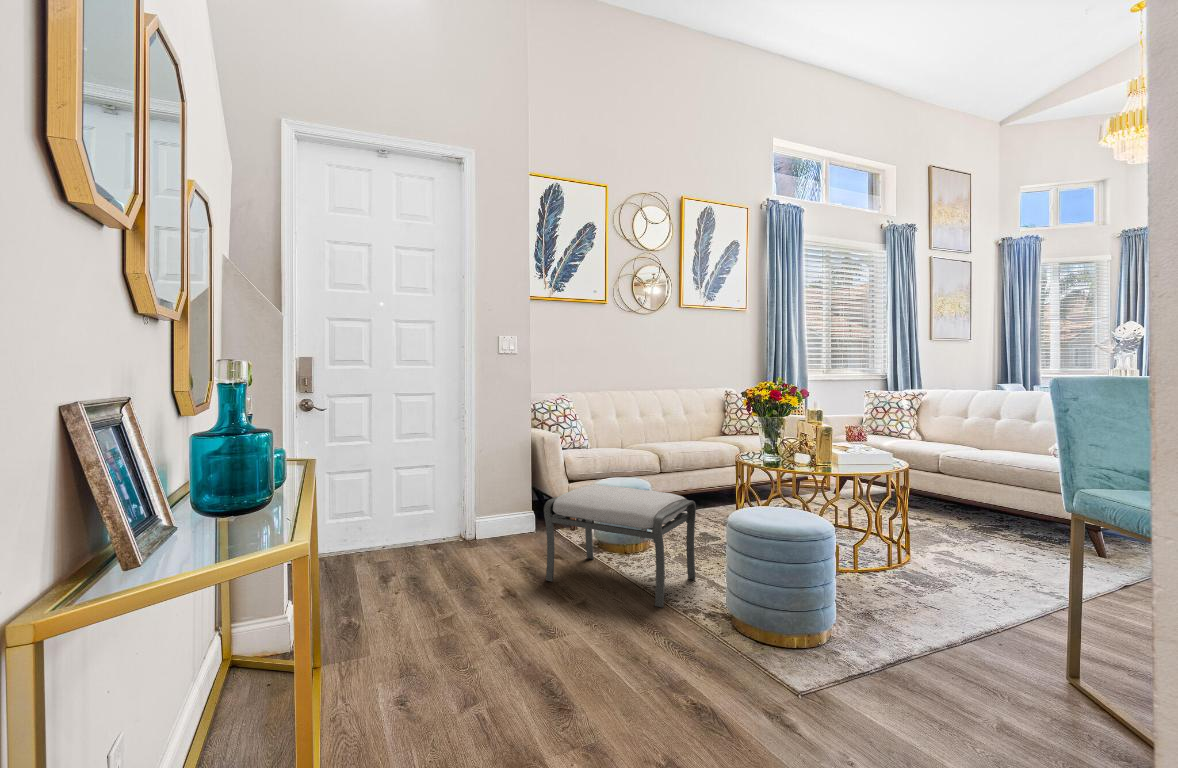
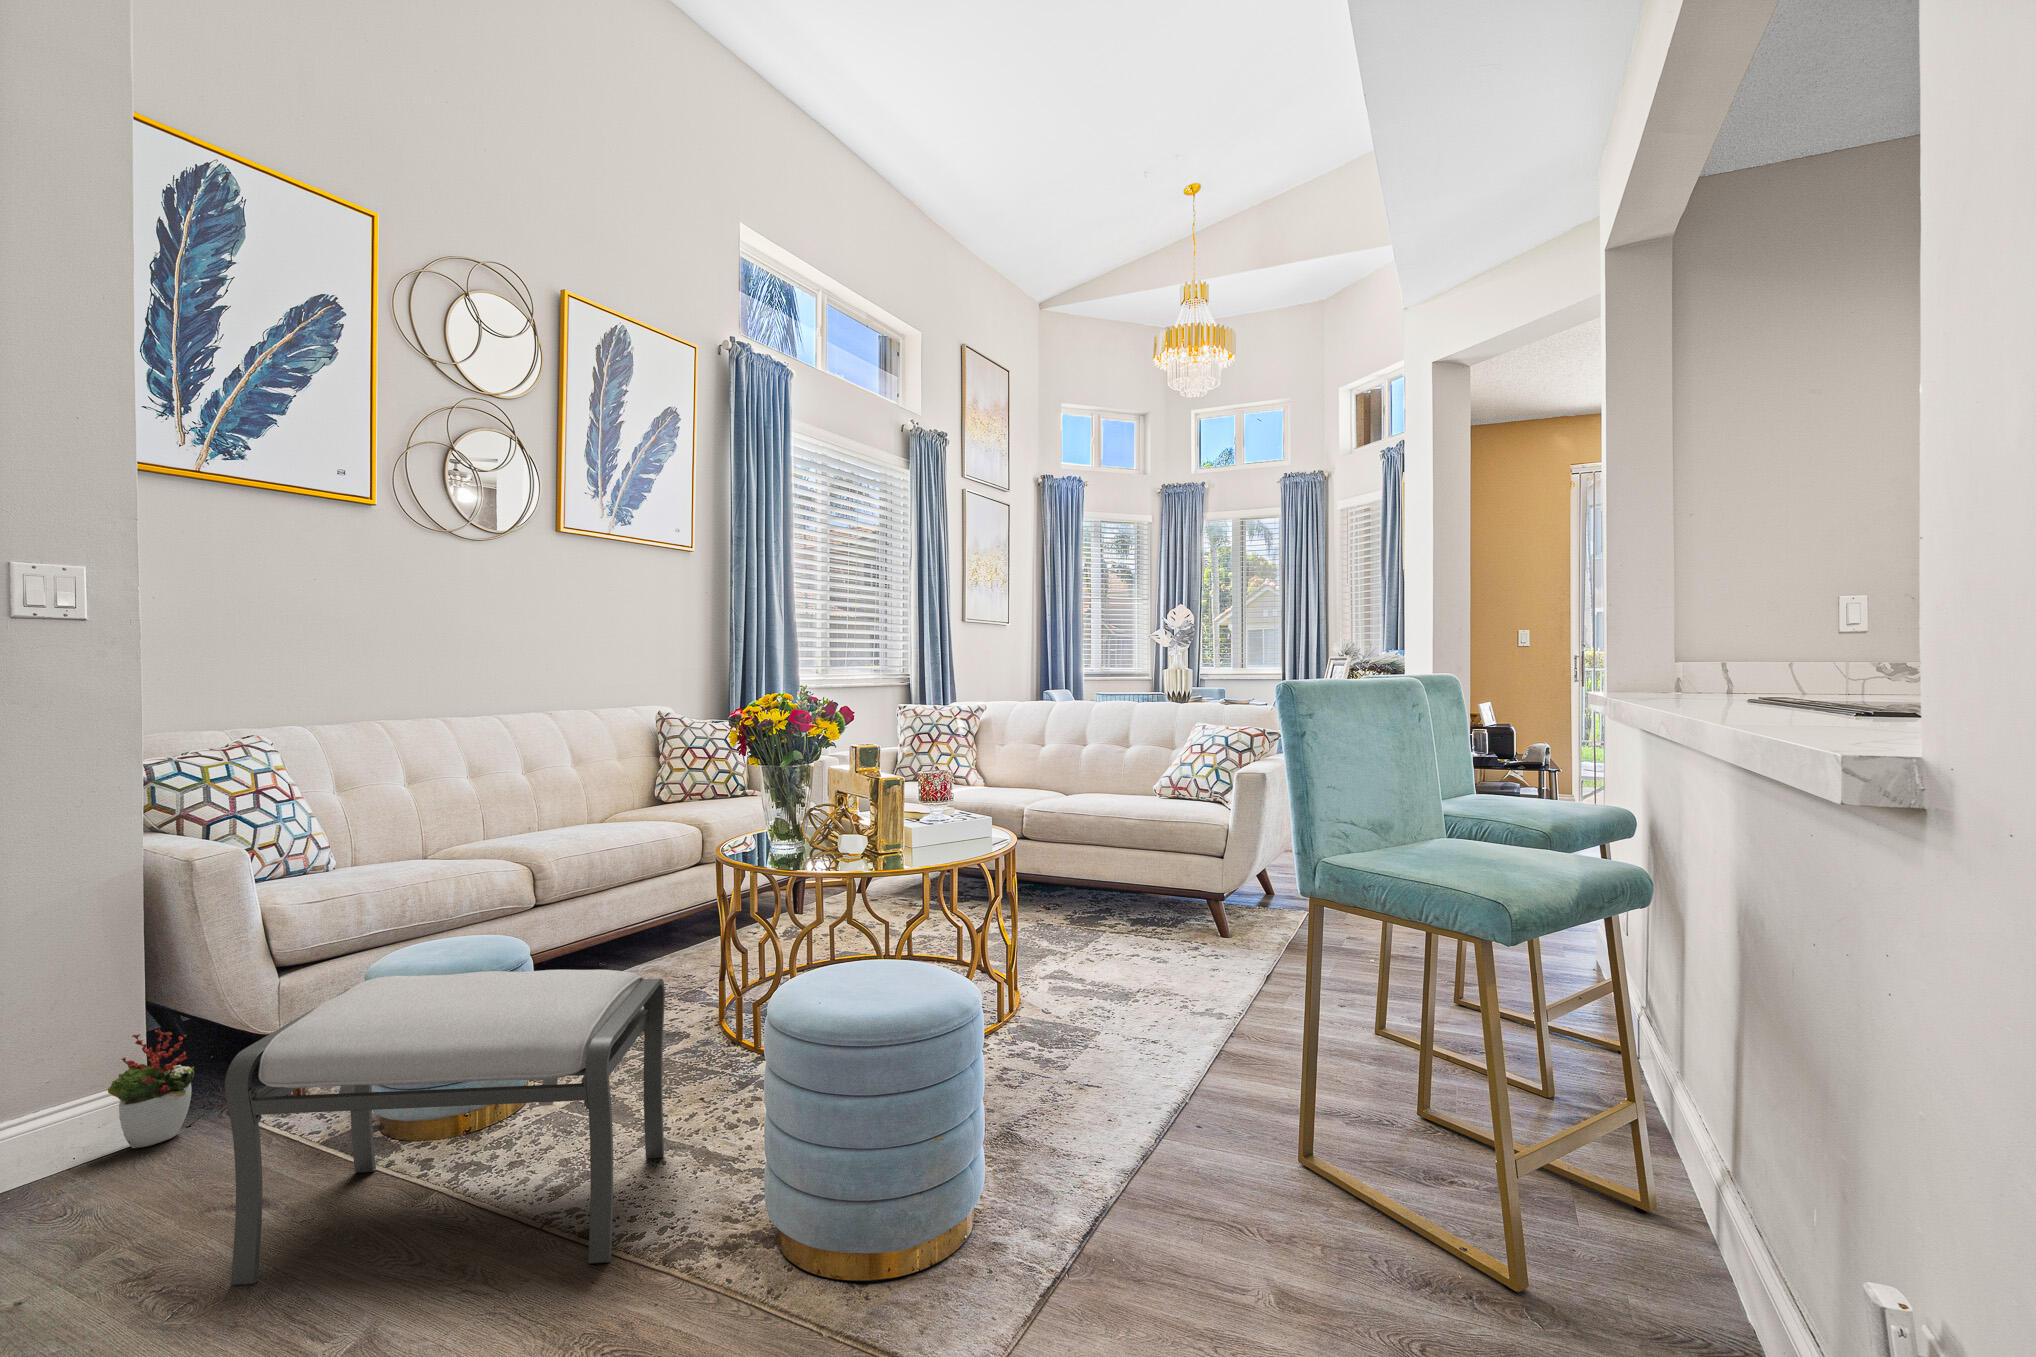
decorative plant: none [521,496,544,536] -> present [108,1029,194,1148]

